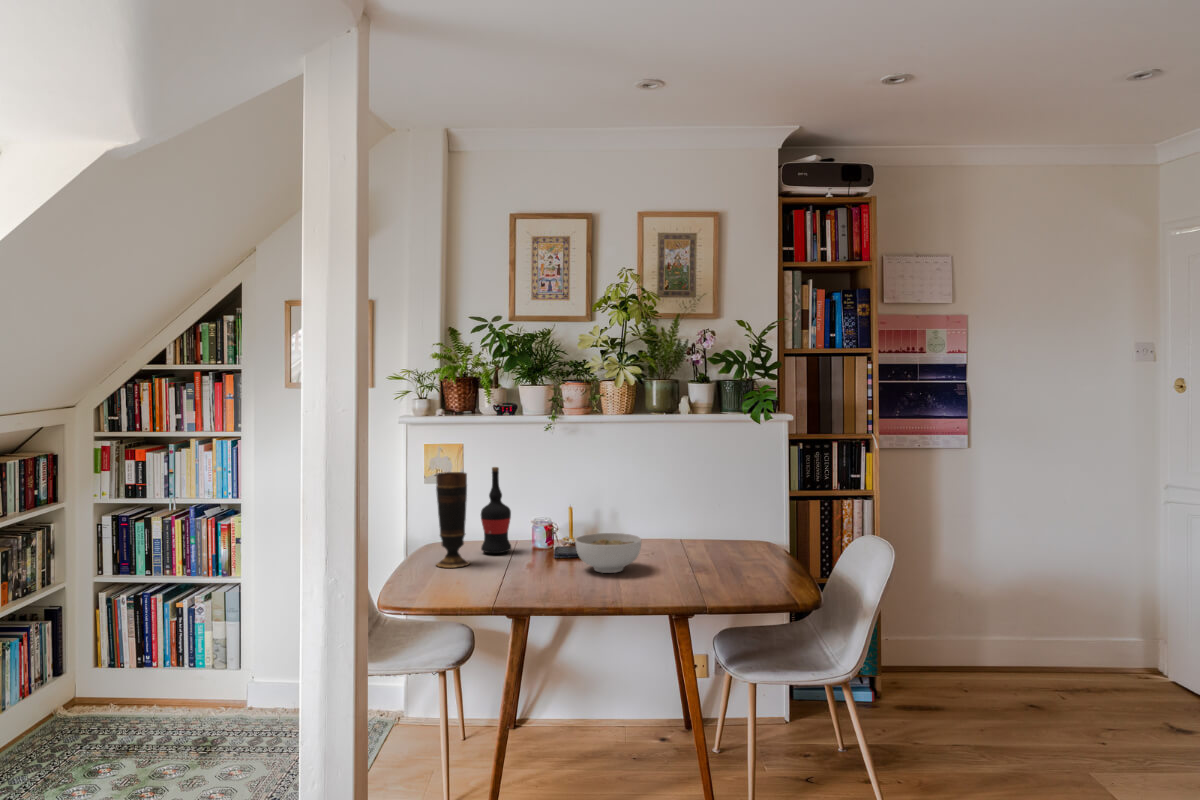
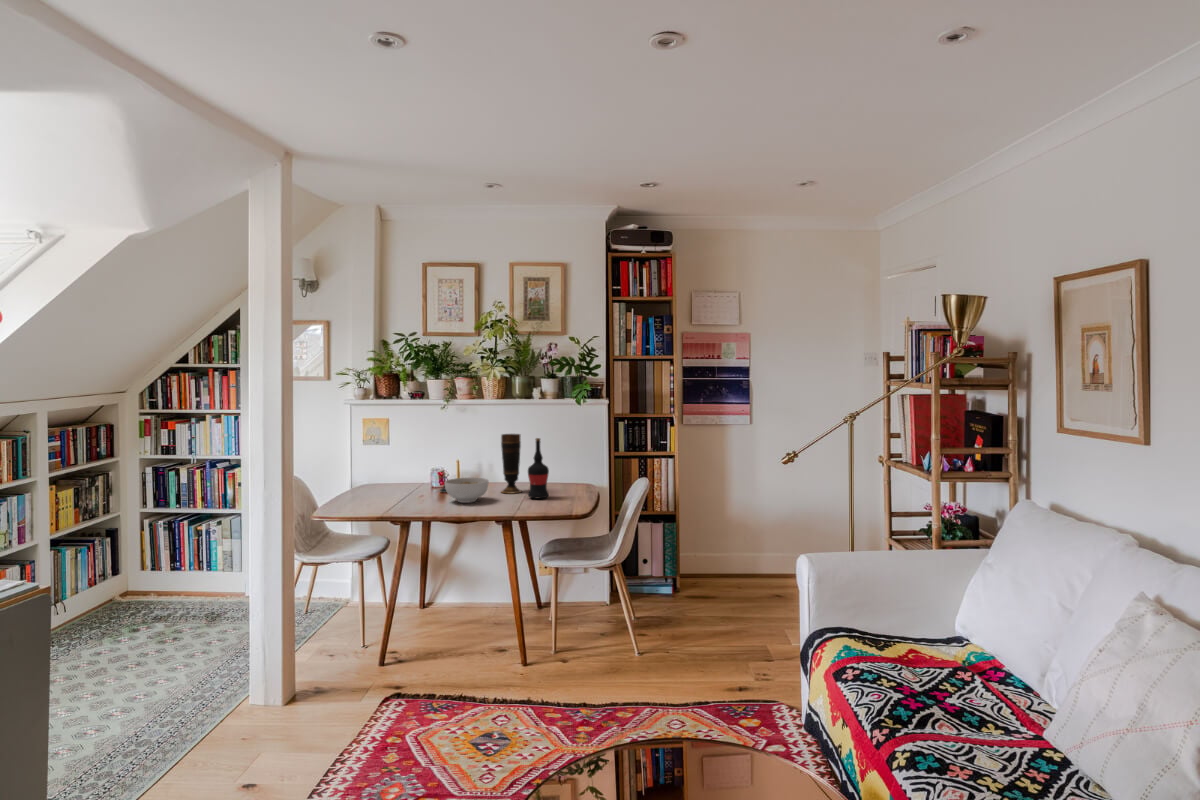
wine bottle: present [481,467,511,553] -> present [528,438,549,499]
vase: present [436,472,470,568] -> present [501,434,521,494]

